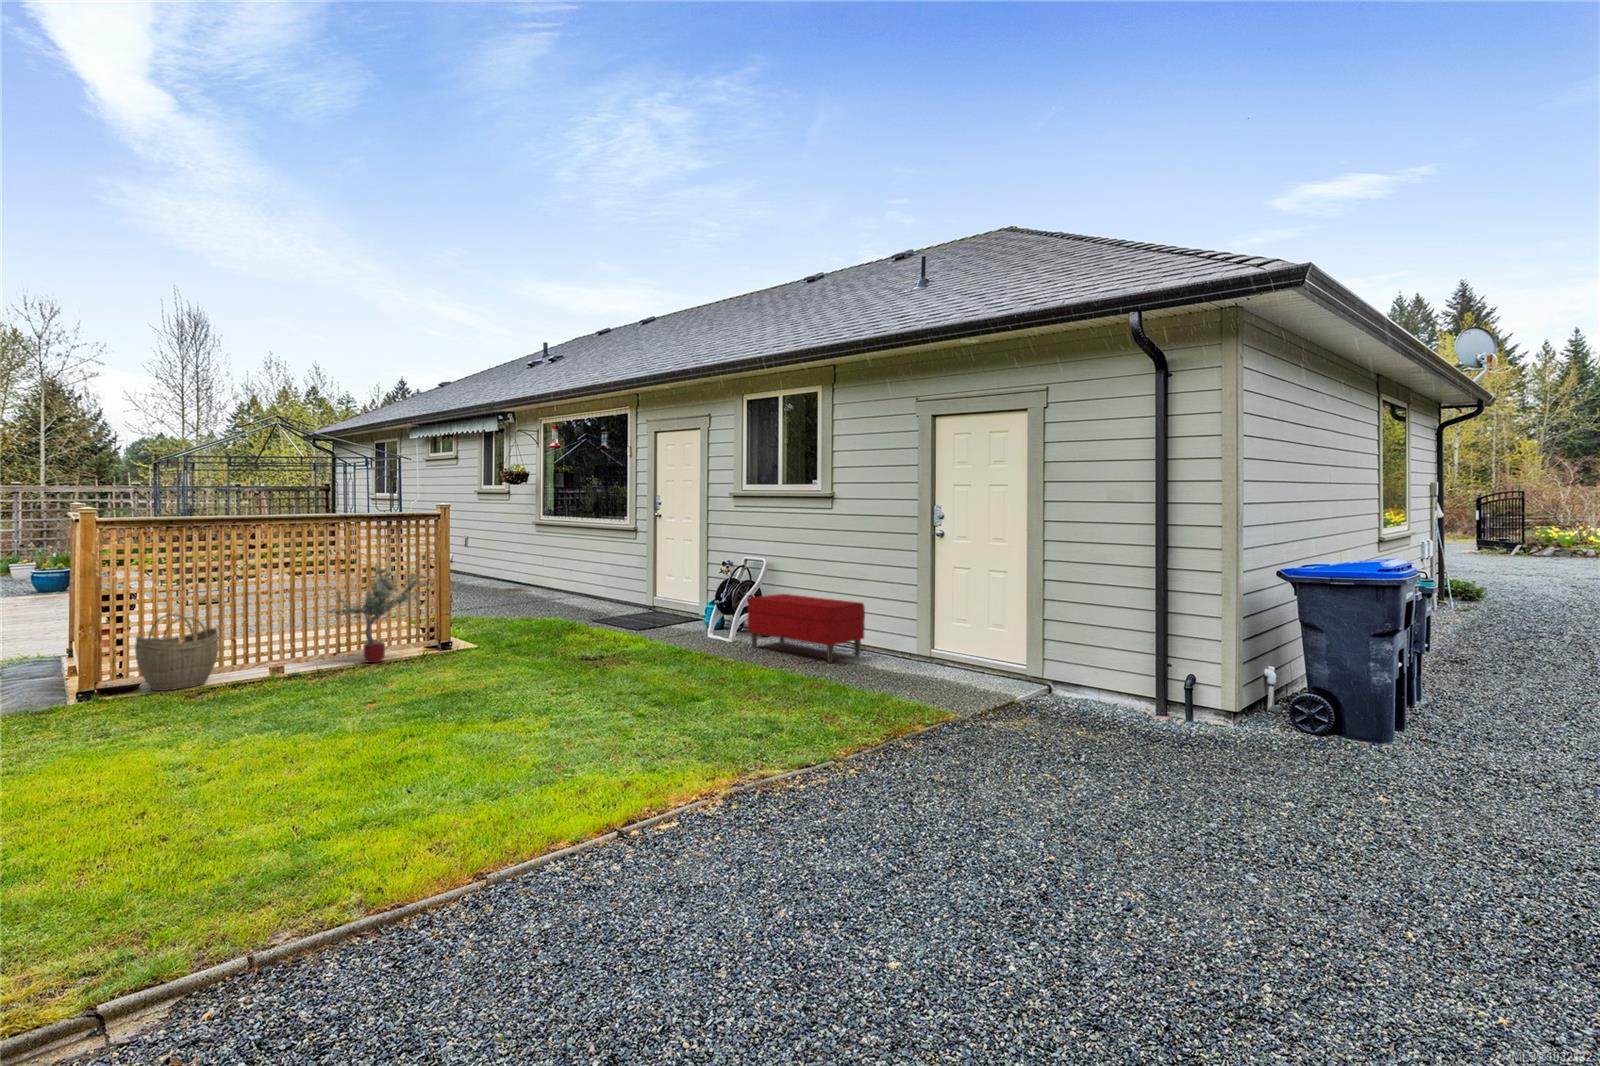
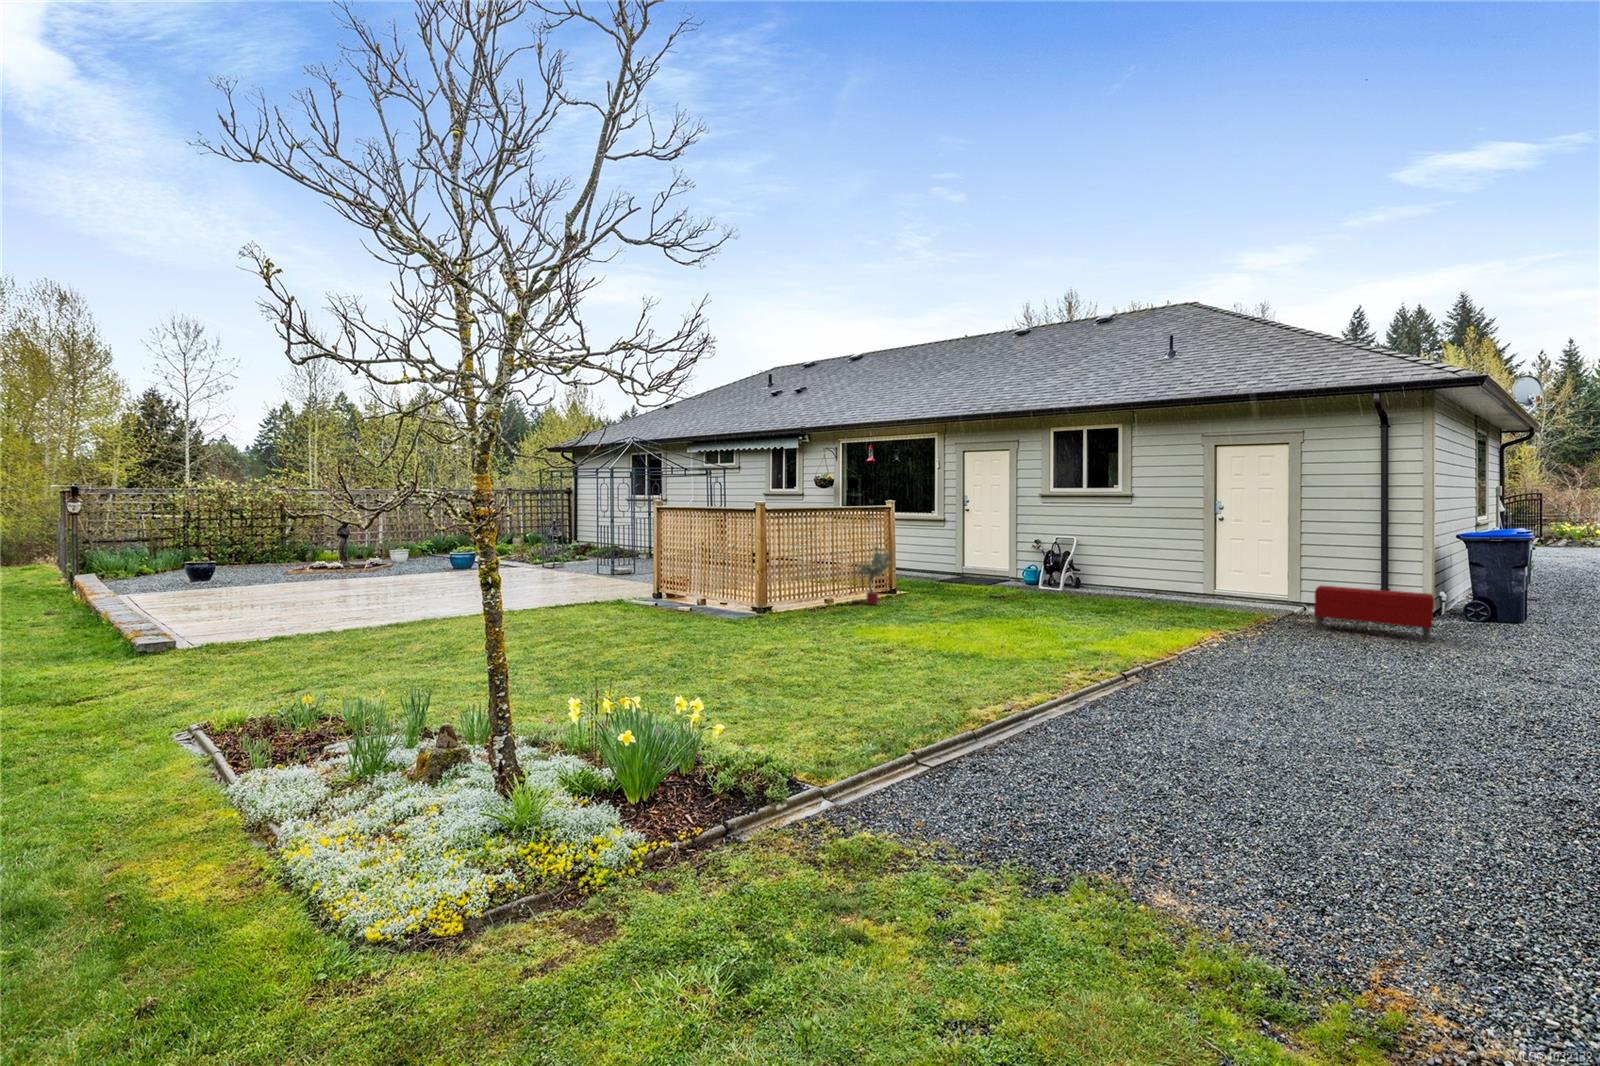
bench: present [748,594,865,663] -> present [1314,586,1434,642]
woven basket: present [135,614,219,691] -> none [787,572,822,616]

